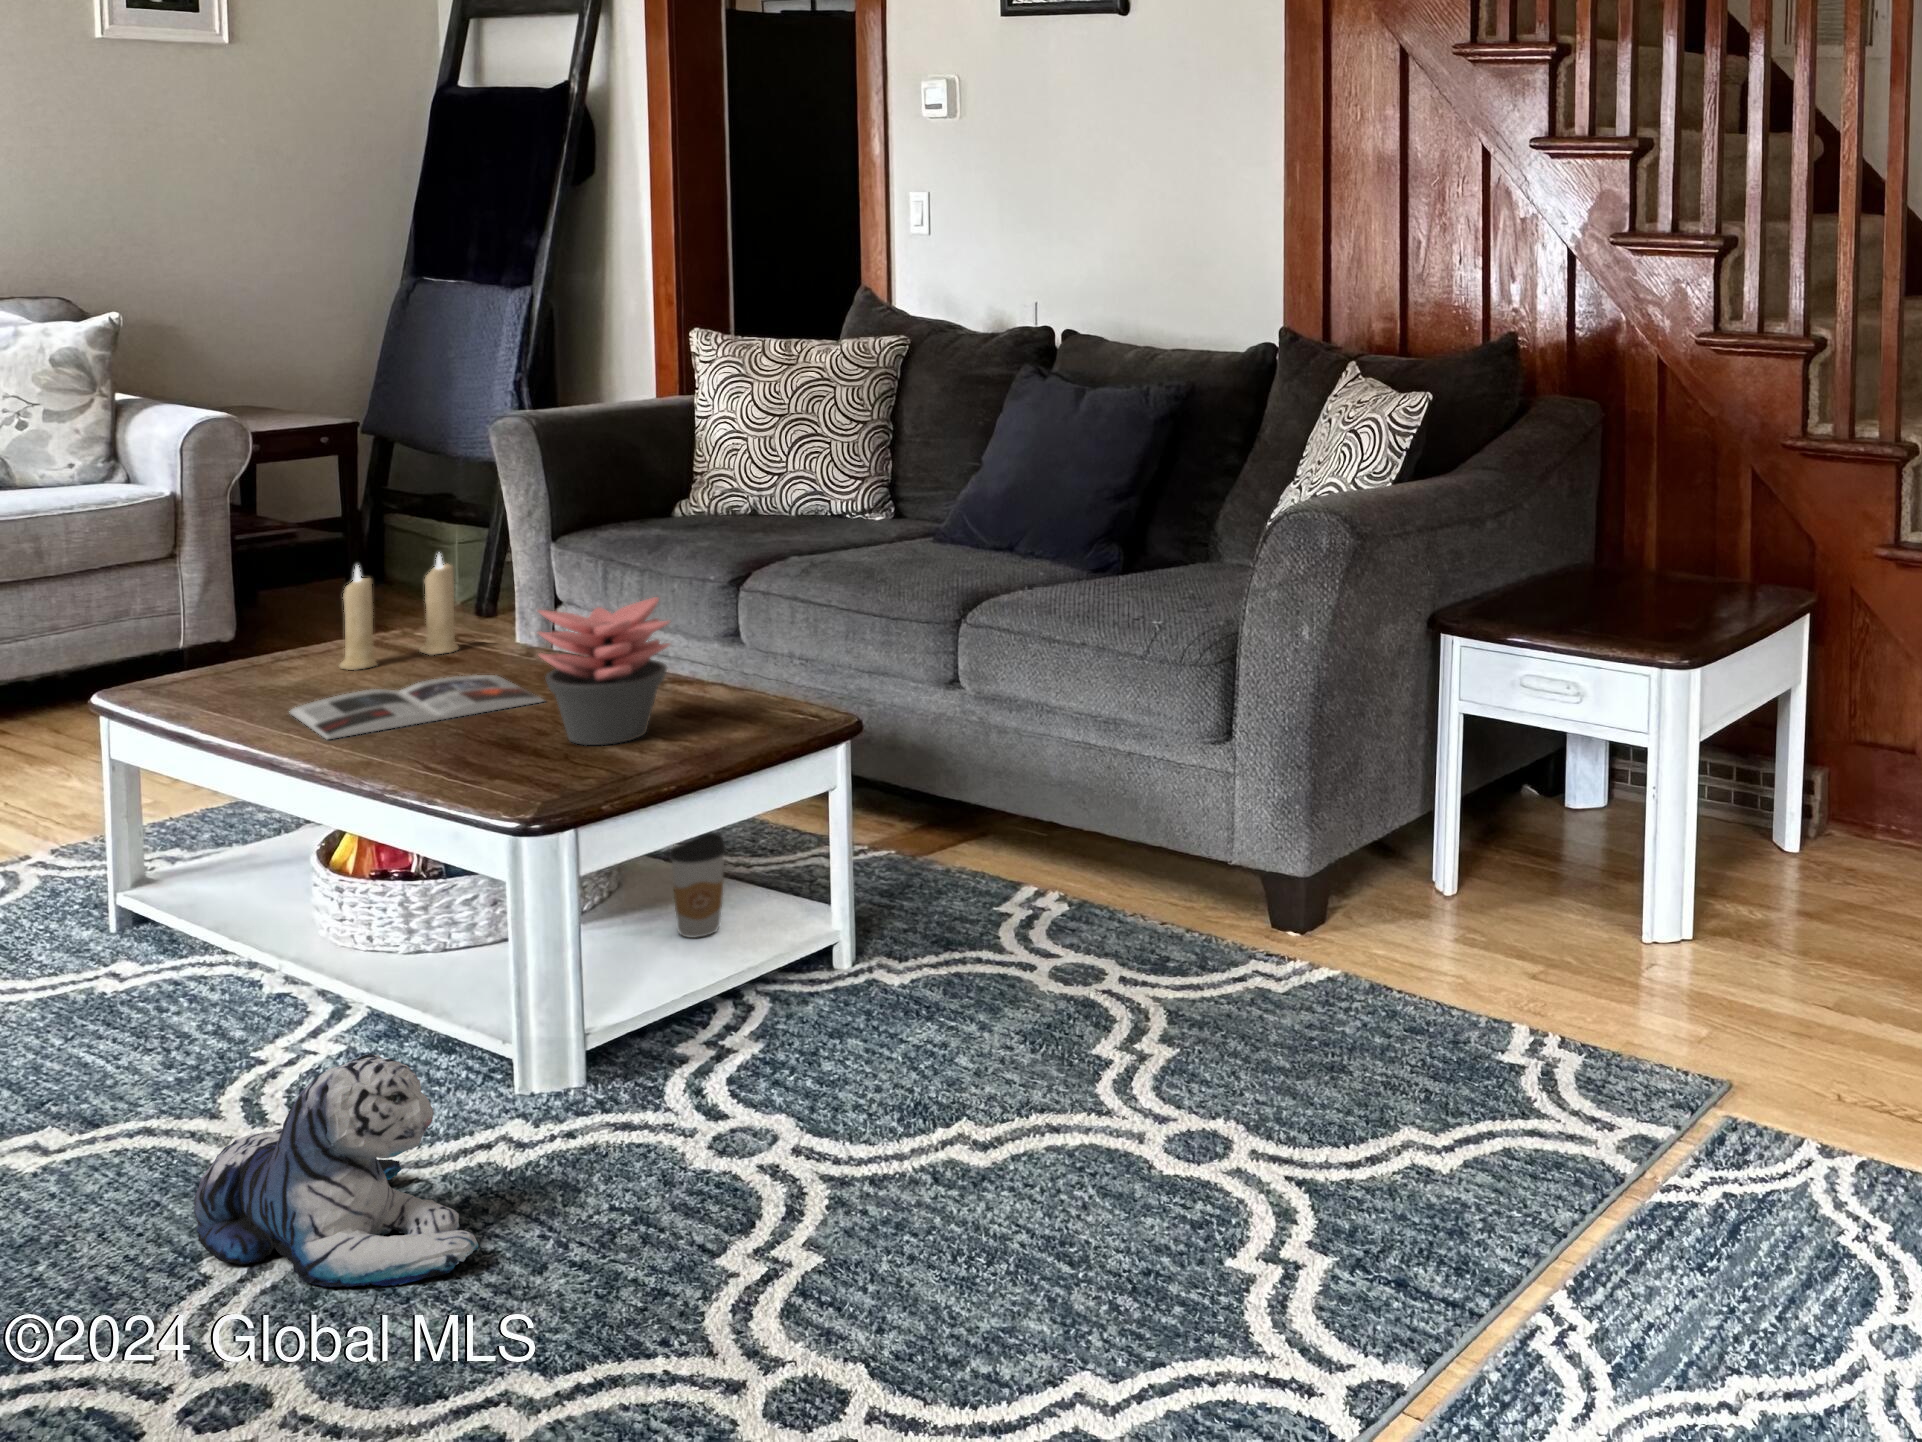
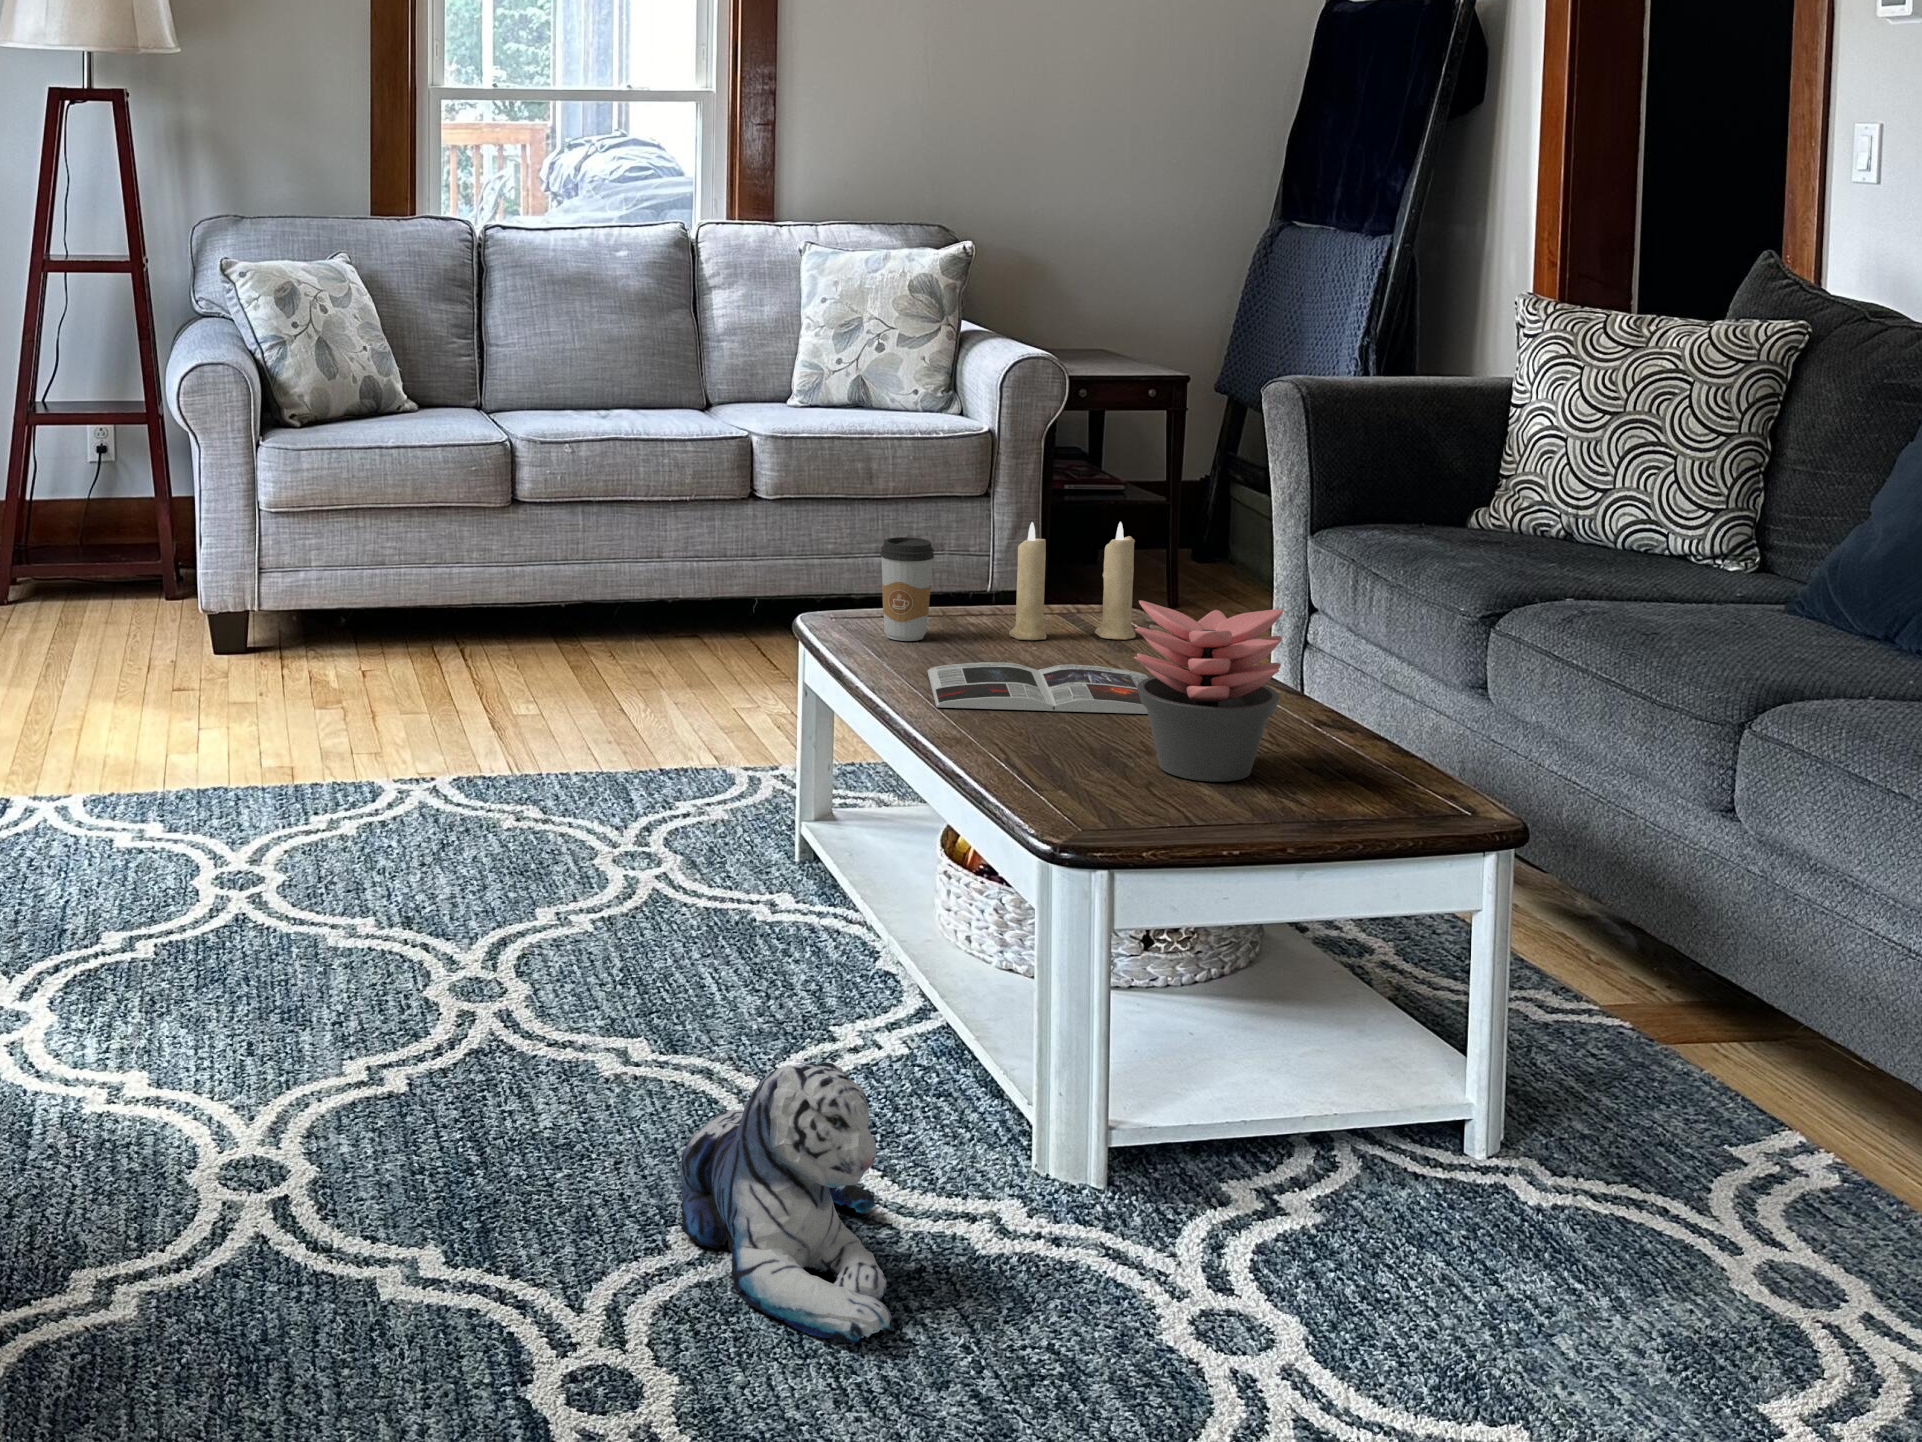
coffee cup: present [671,833,726,938] -> present [880,537,934,641]

